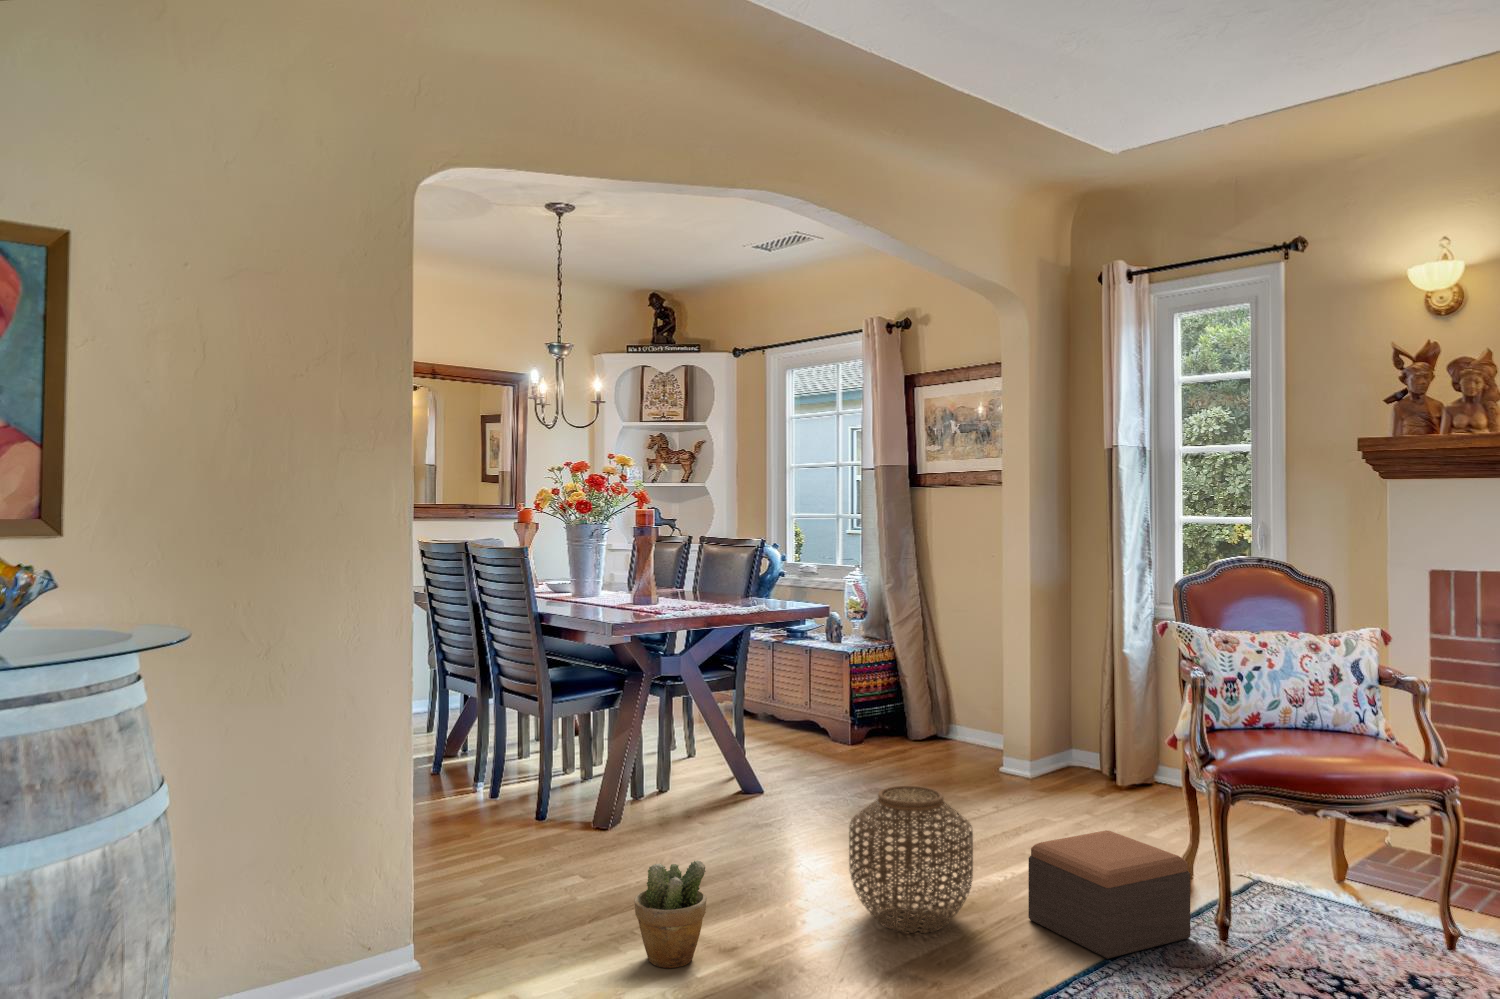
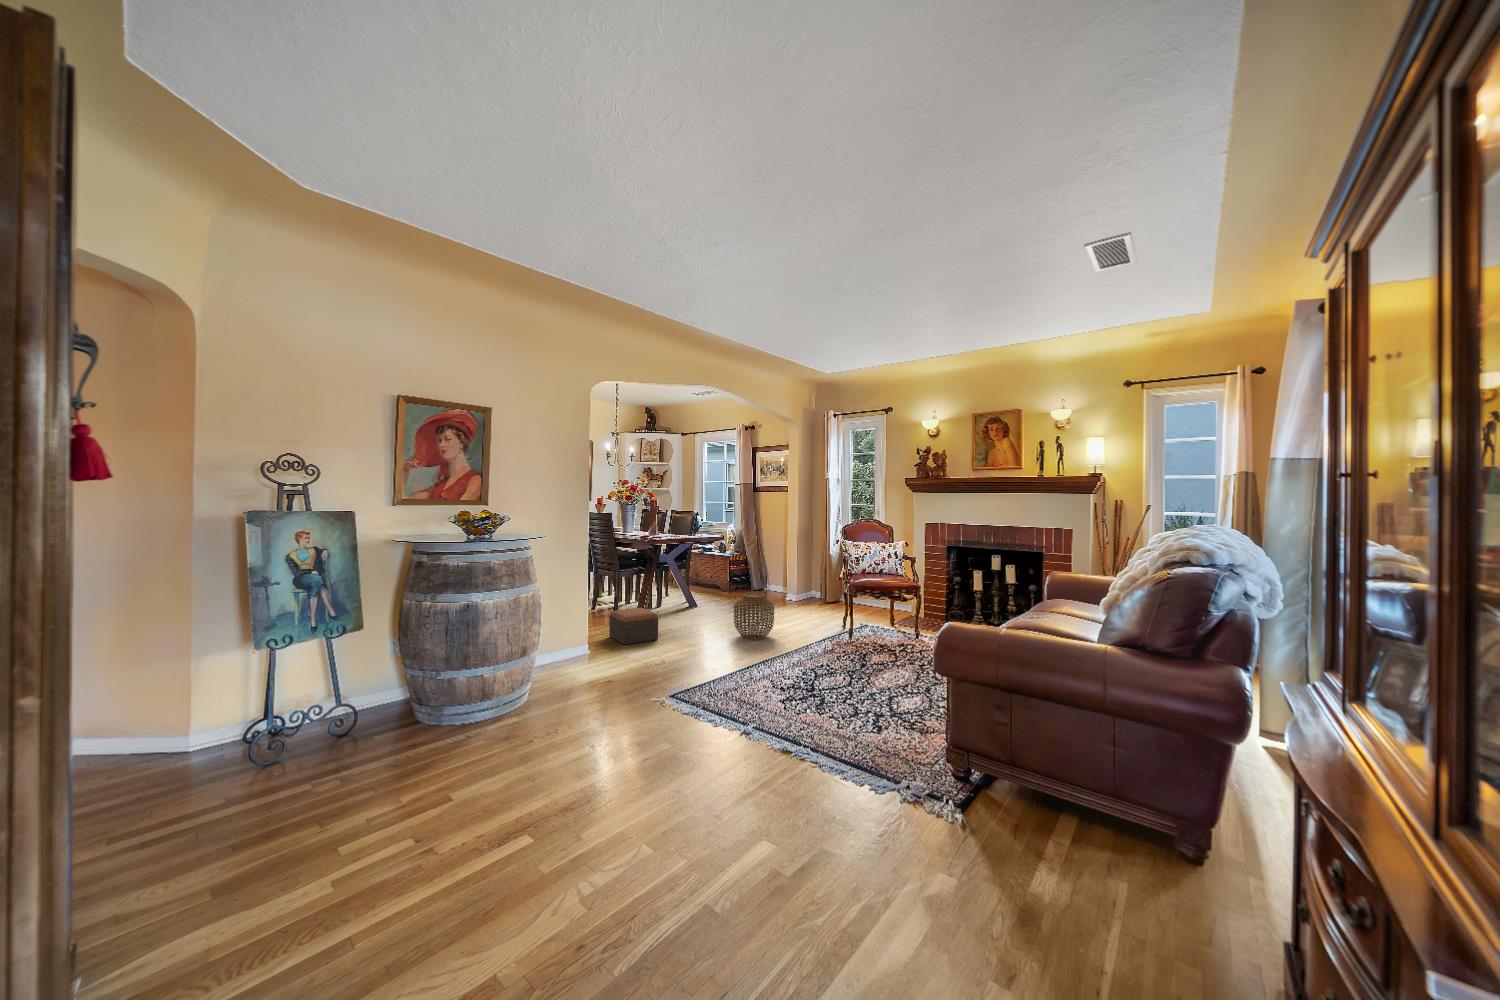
footstool: present [1028,830,1190,959] -> present [609,608,658,645]
potted plant: present [634,861,707,968] -> none [664,615,688,649]

